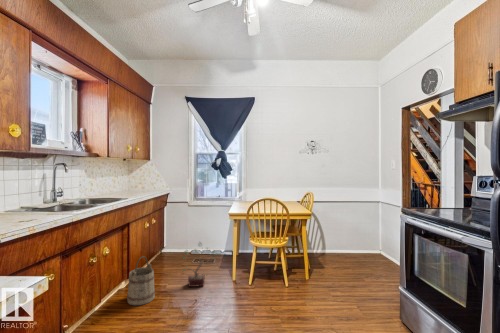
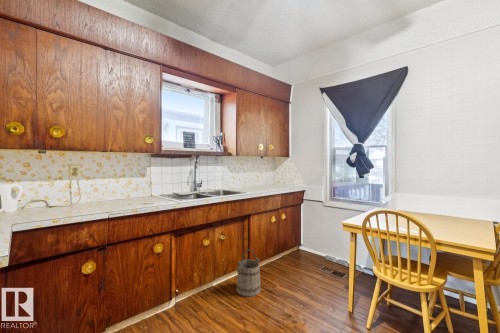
potted plant: present [184,250,205,287] -> none [289,248,332,301]

